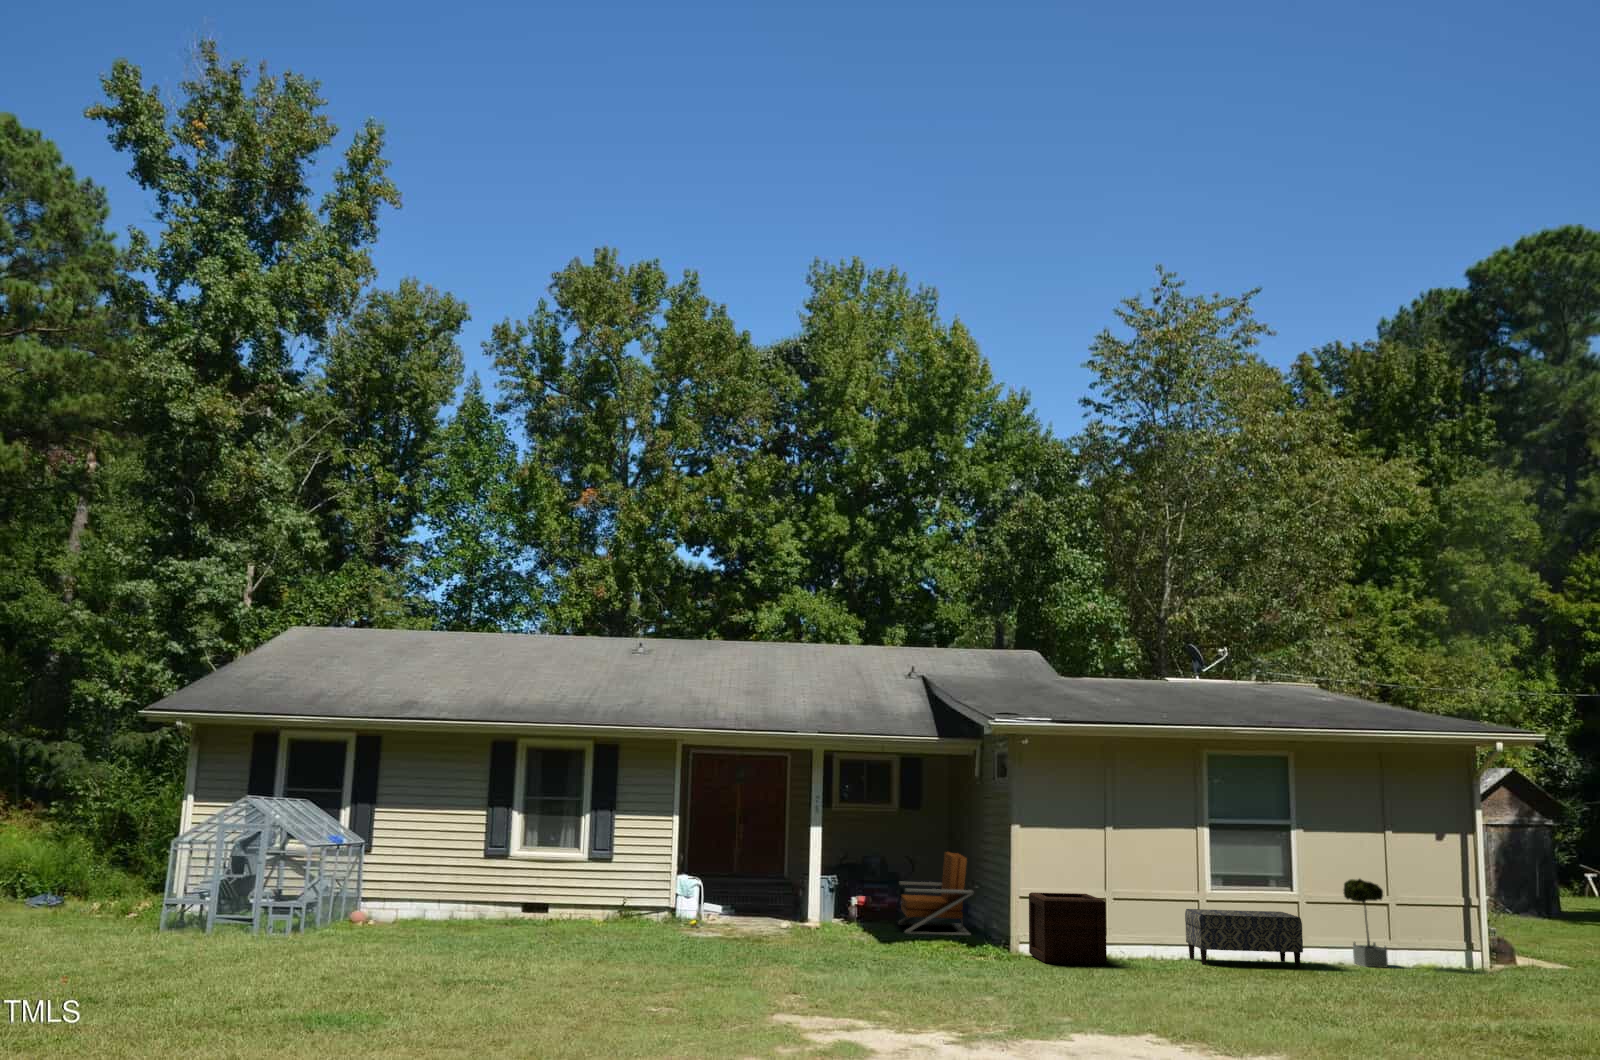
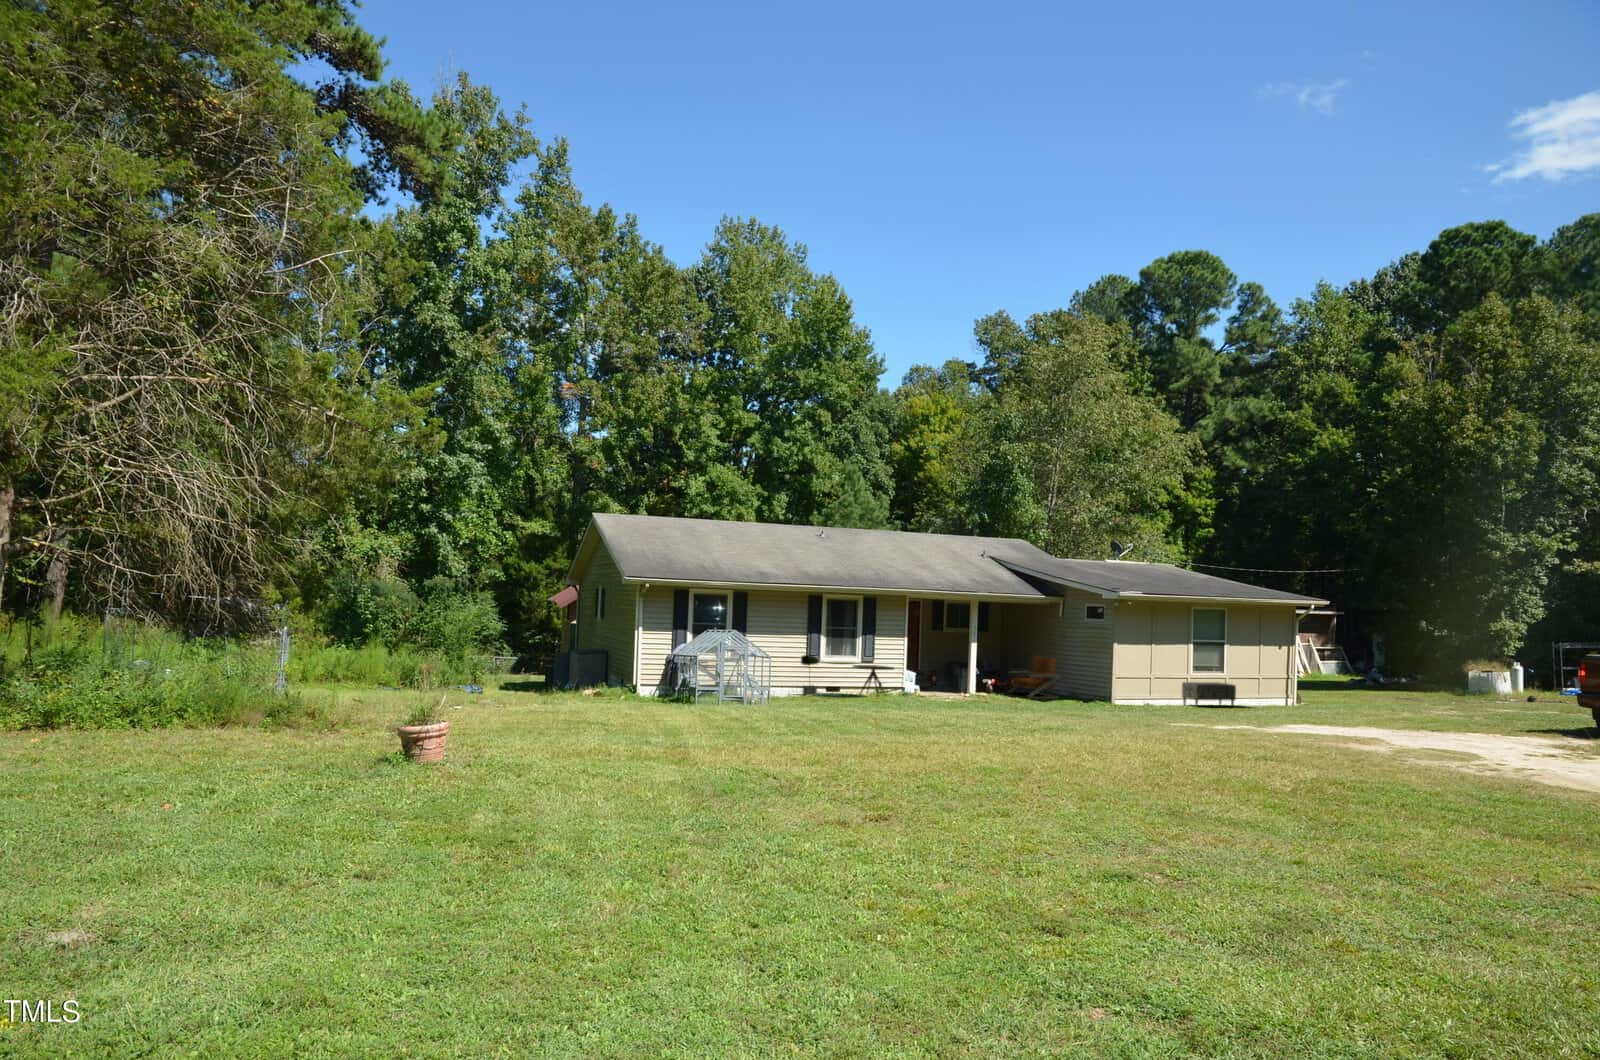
round table: none [548,865,627,927] -> present [853,665,894,695]
potted tree: present [1344,879,1388,968] -> present [801,655,818,696]
wooden crate: present [1029,892,1107,965] -> none [1120,676,1164,709]

